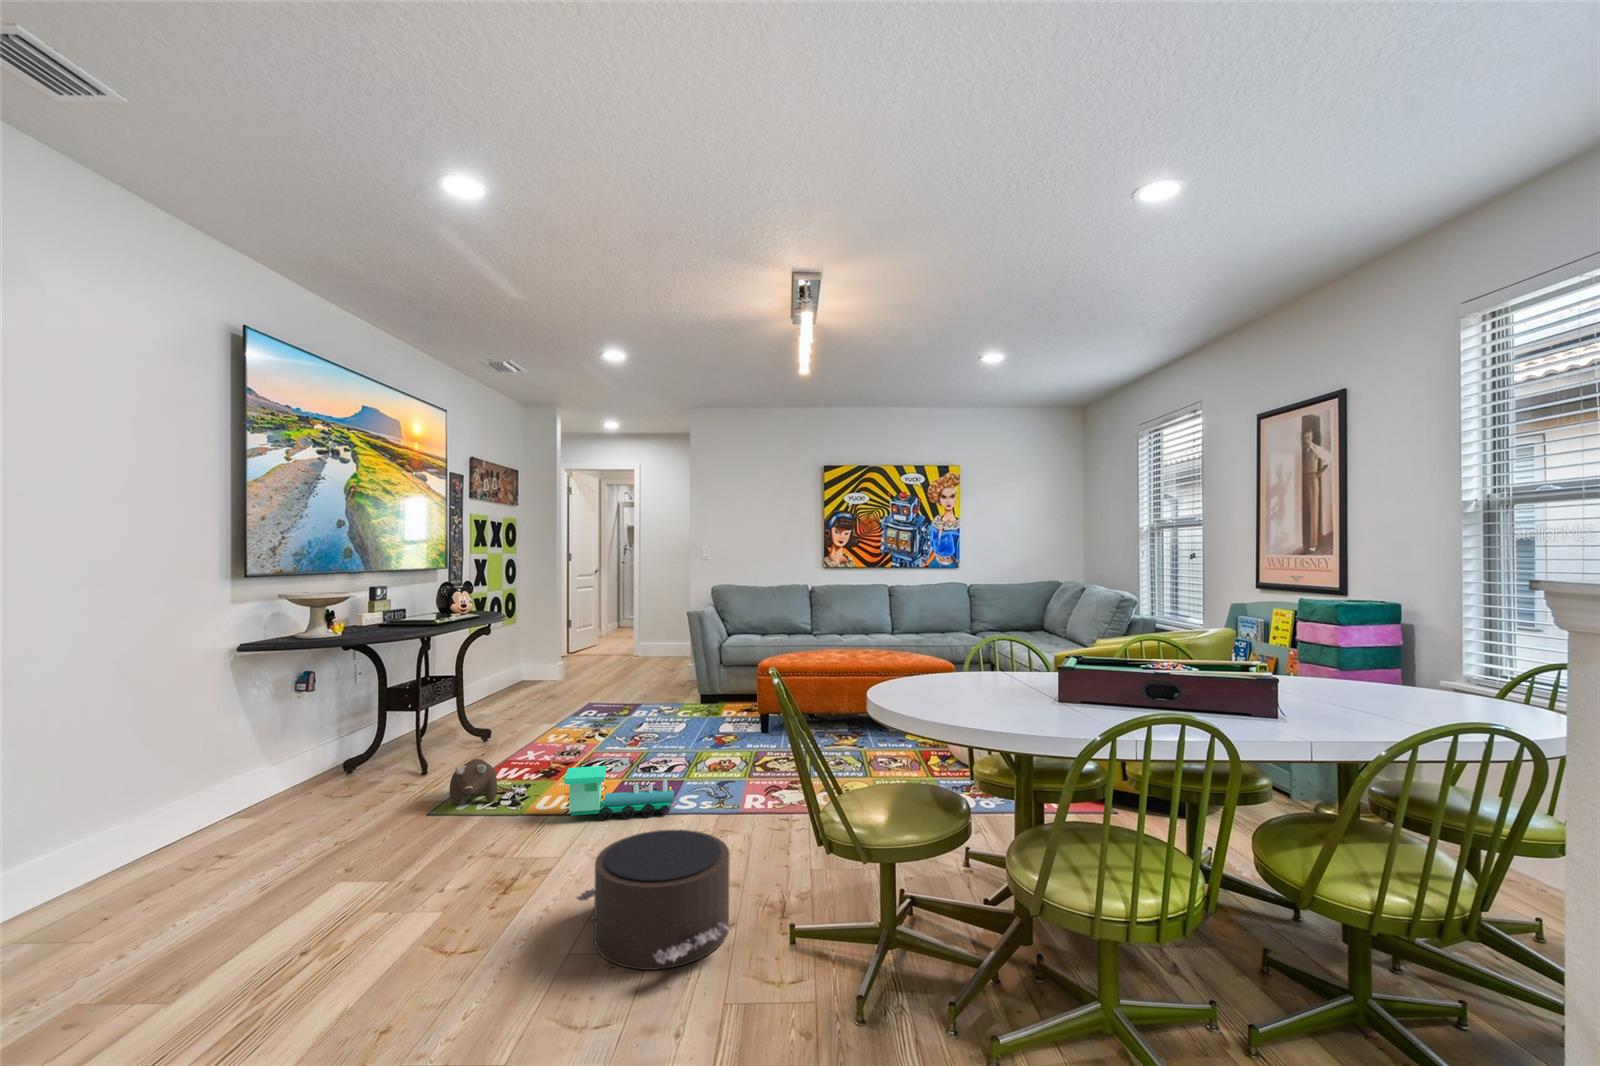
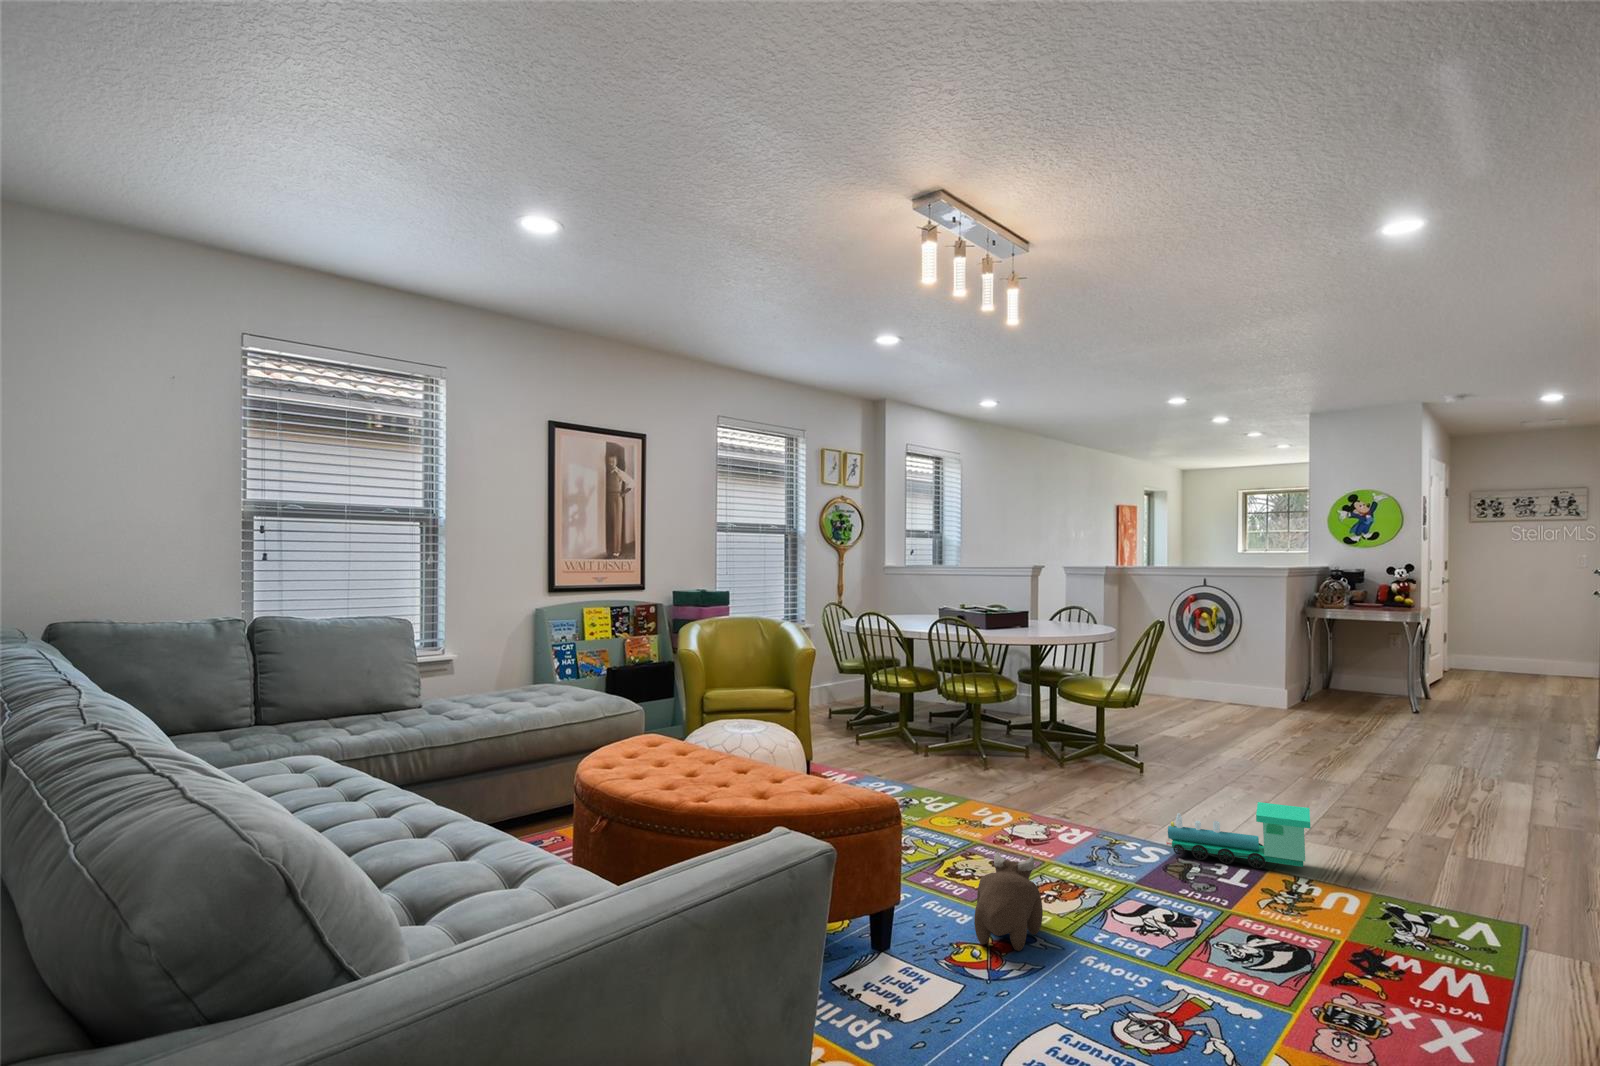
plush toy: present [449,759,497,805] -> present [974,852,1043,951]
pouf: present [577,830,730,970] -> none [1164,725,1276,796]

